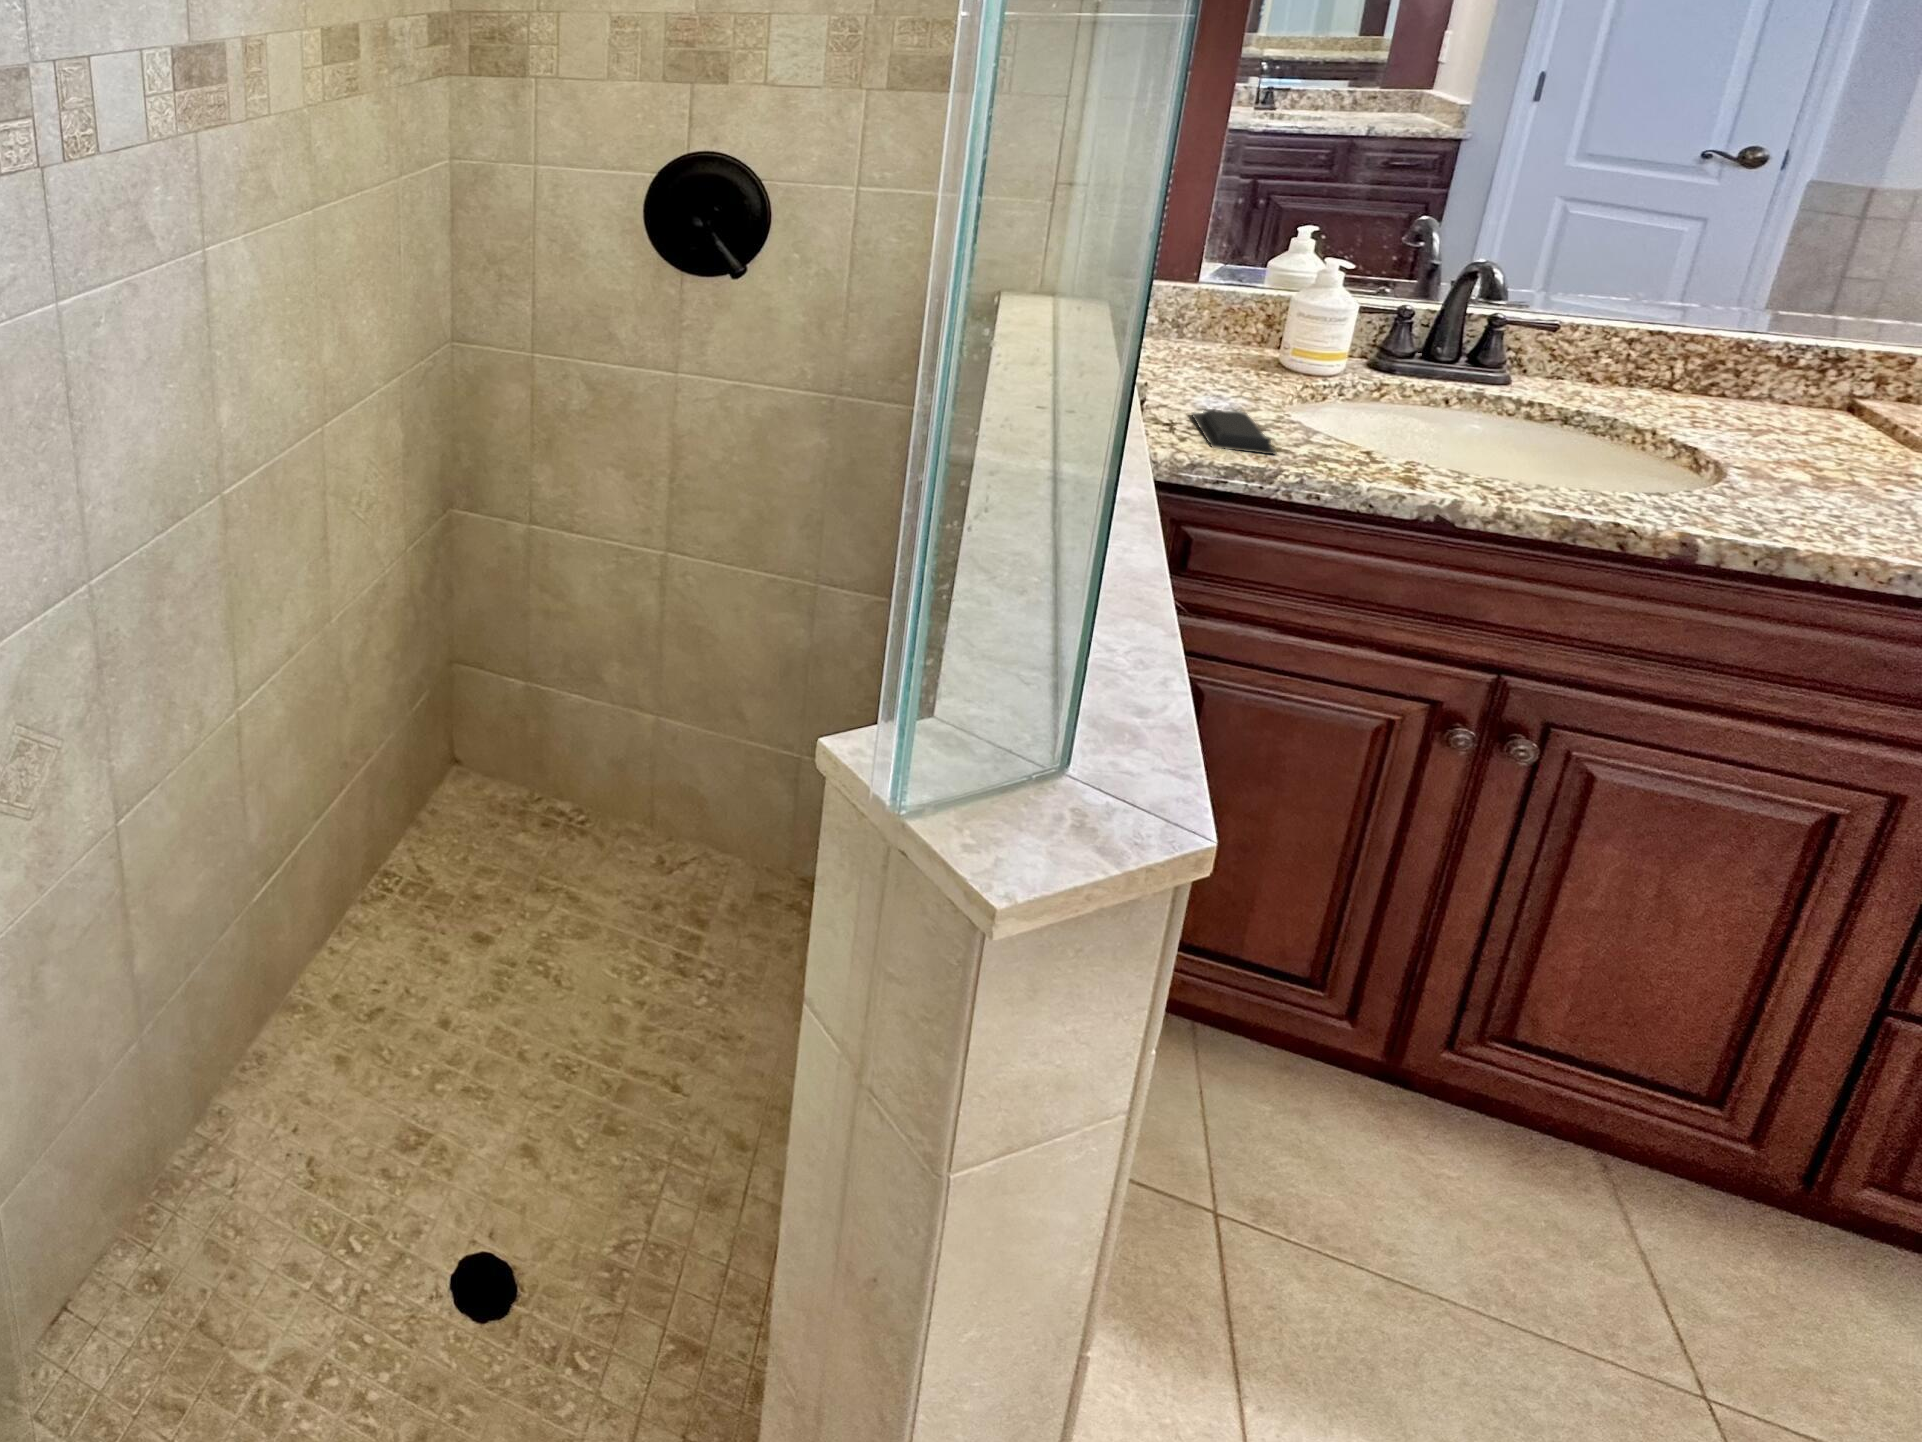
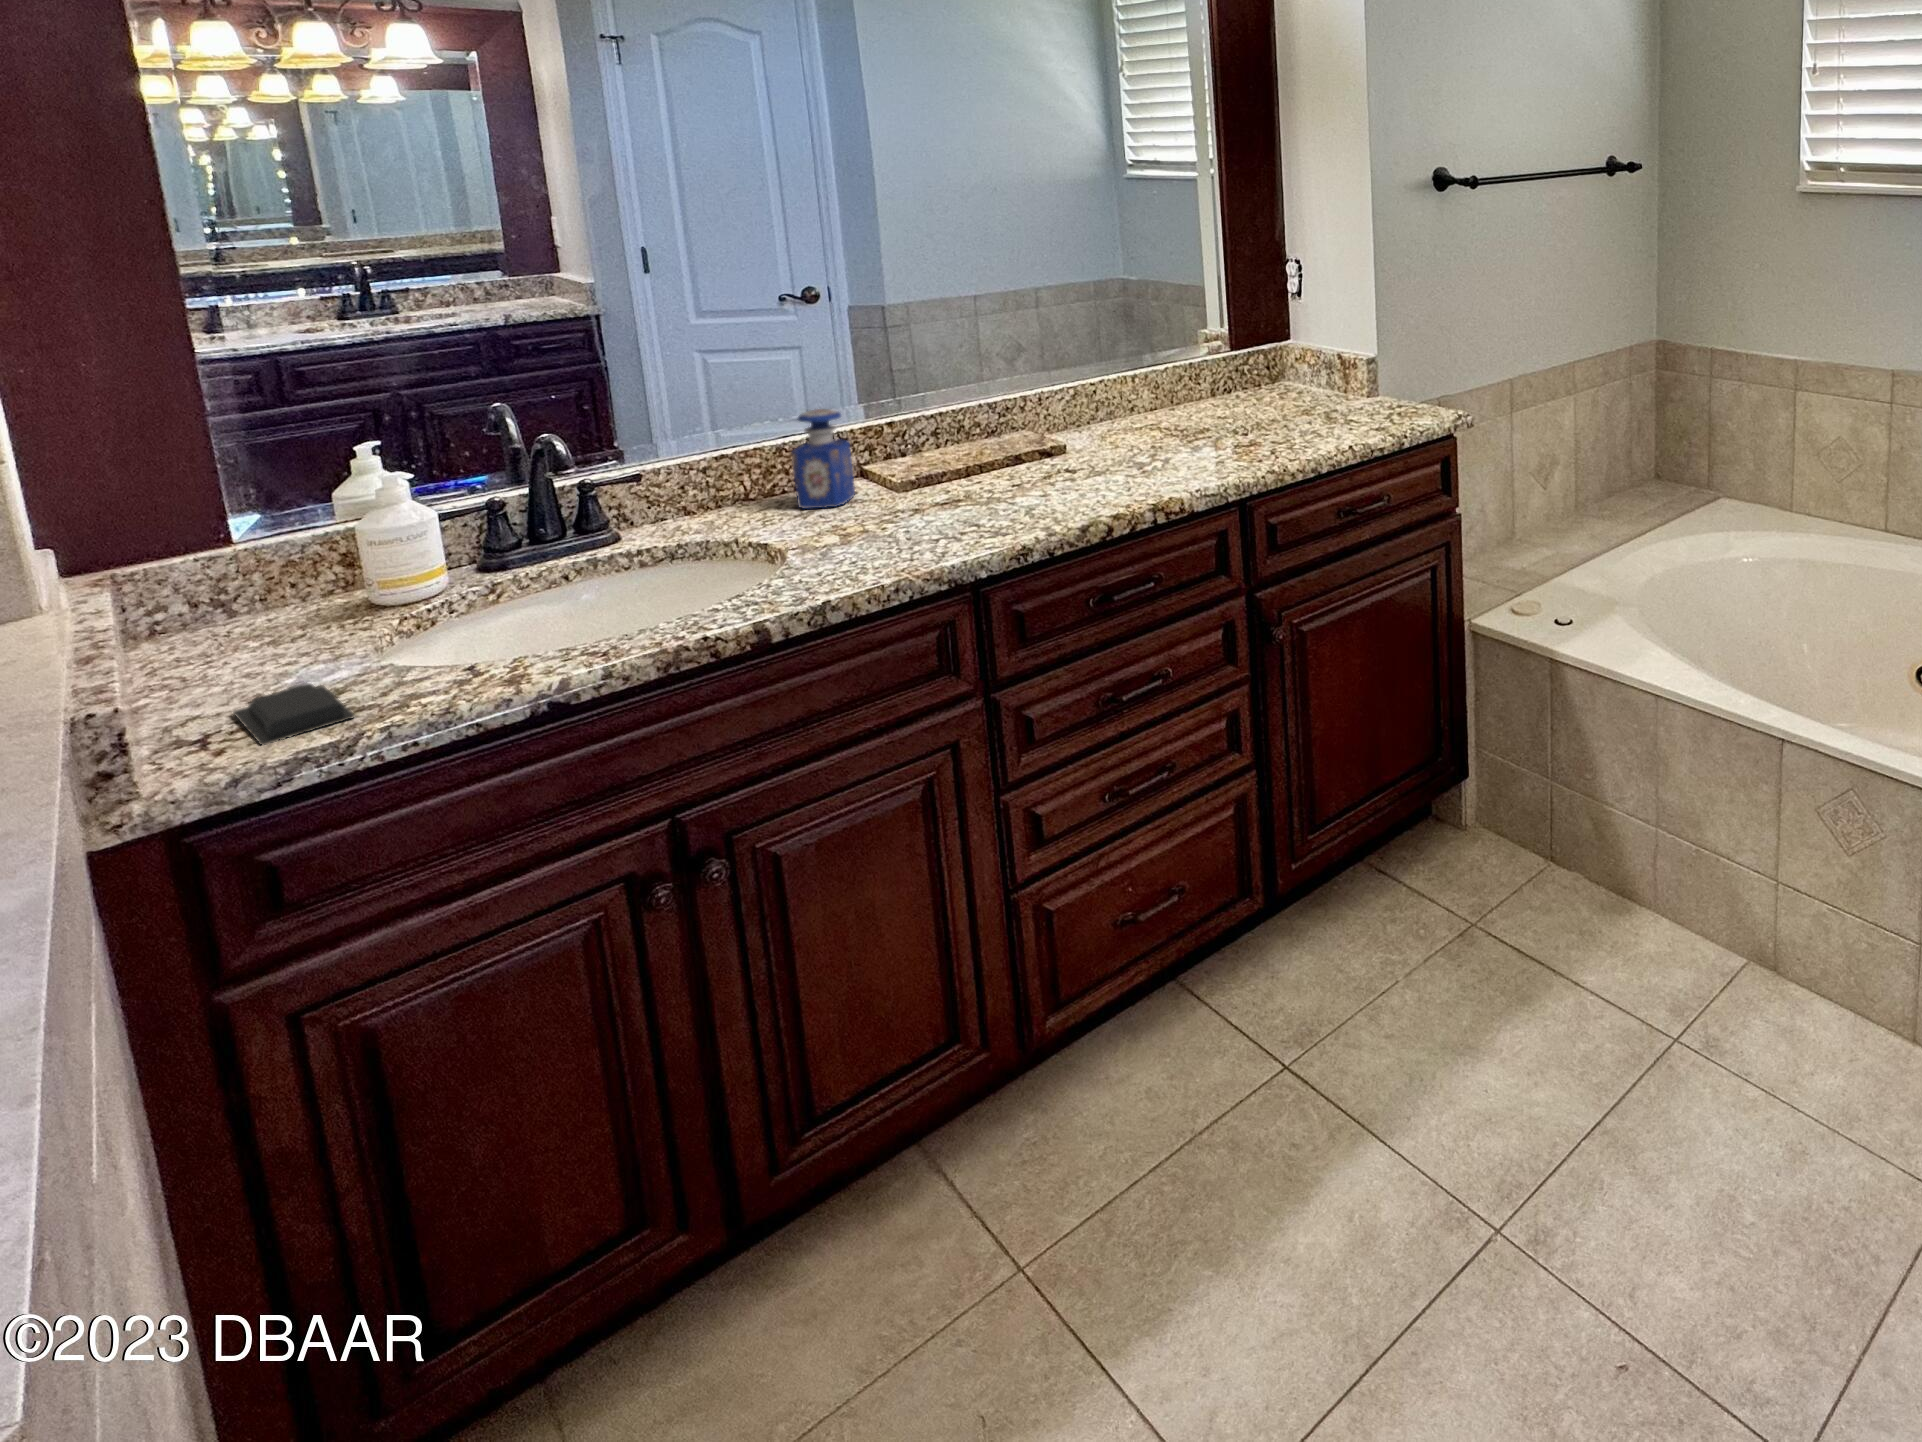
perfume bottle: none [1746,310,1867,438] -> present [792,409,855,509]

